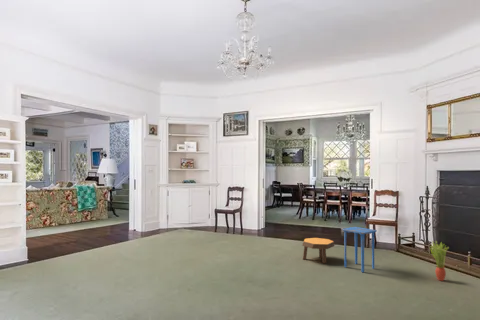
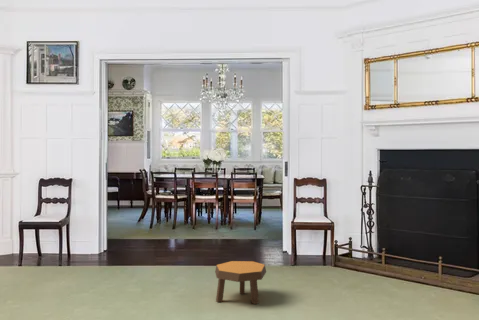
side table: present [342,227,377,272] -> none [287,237,335,311]
potted plant: present [431,242,448,281] -> none [411,248,436,306]

